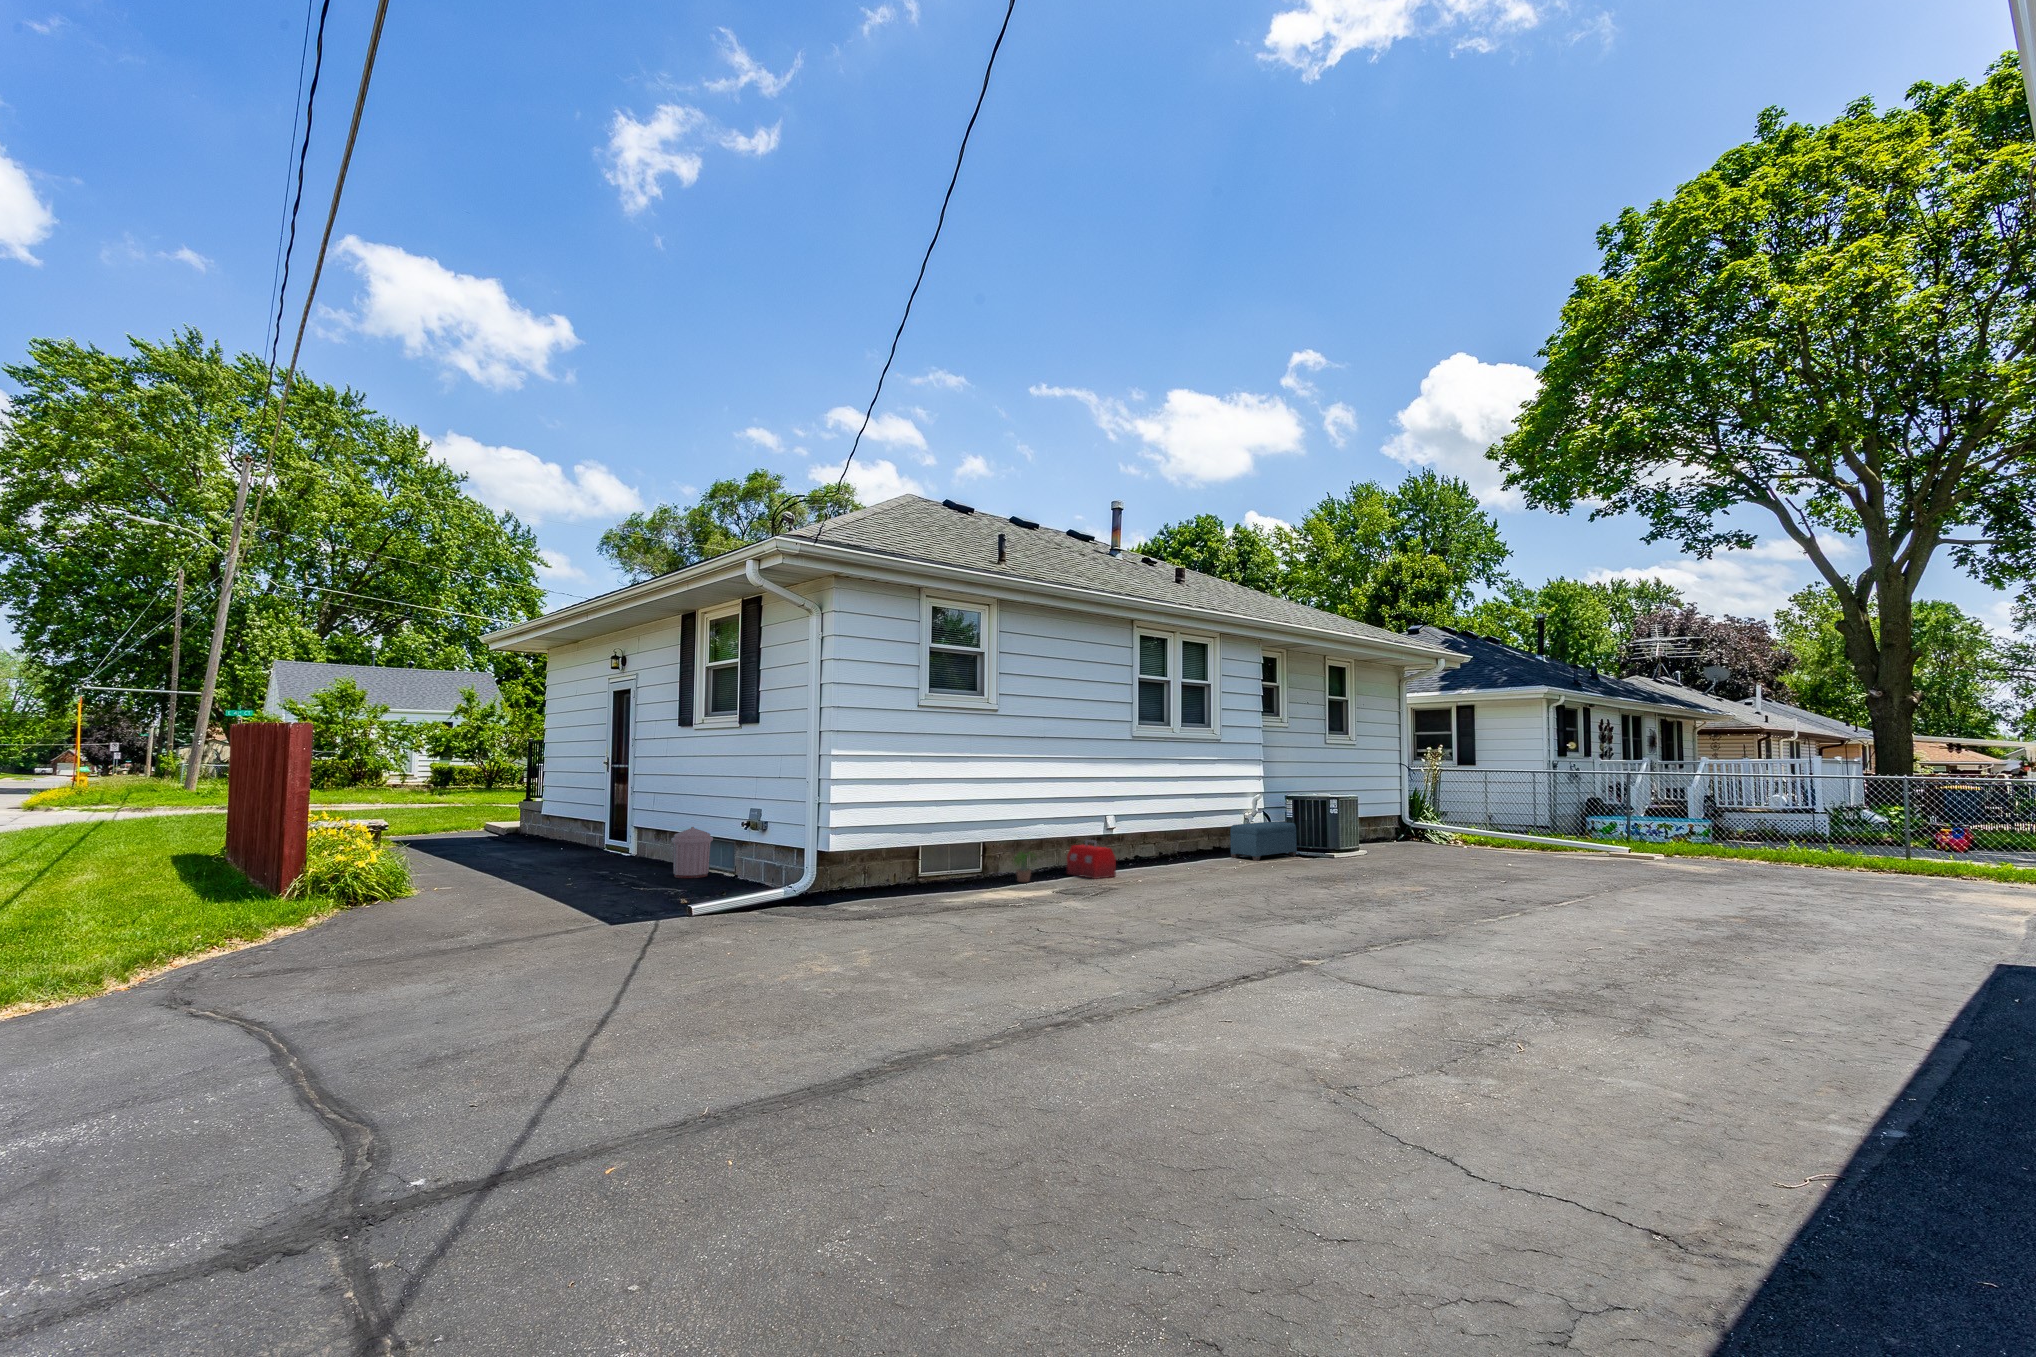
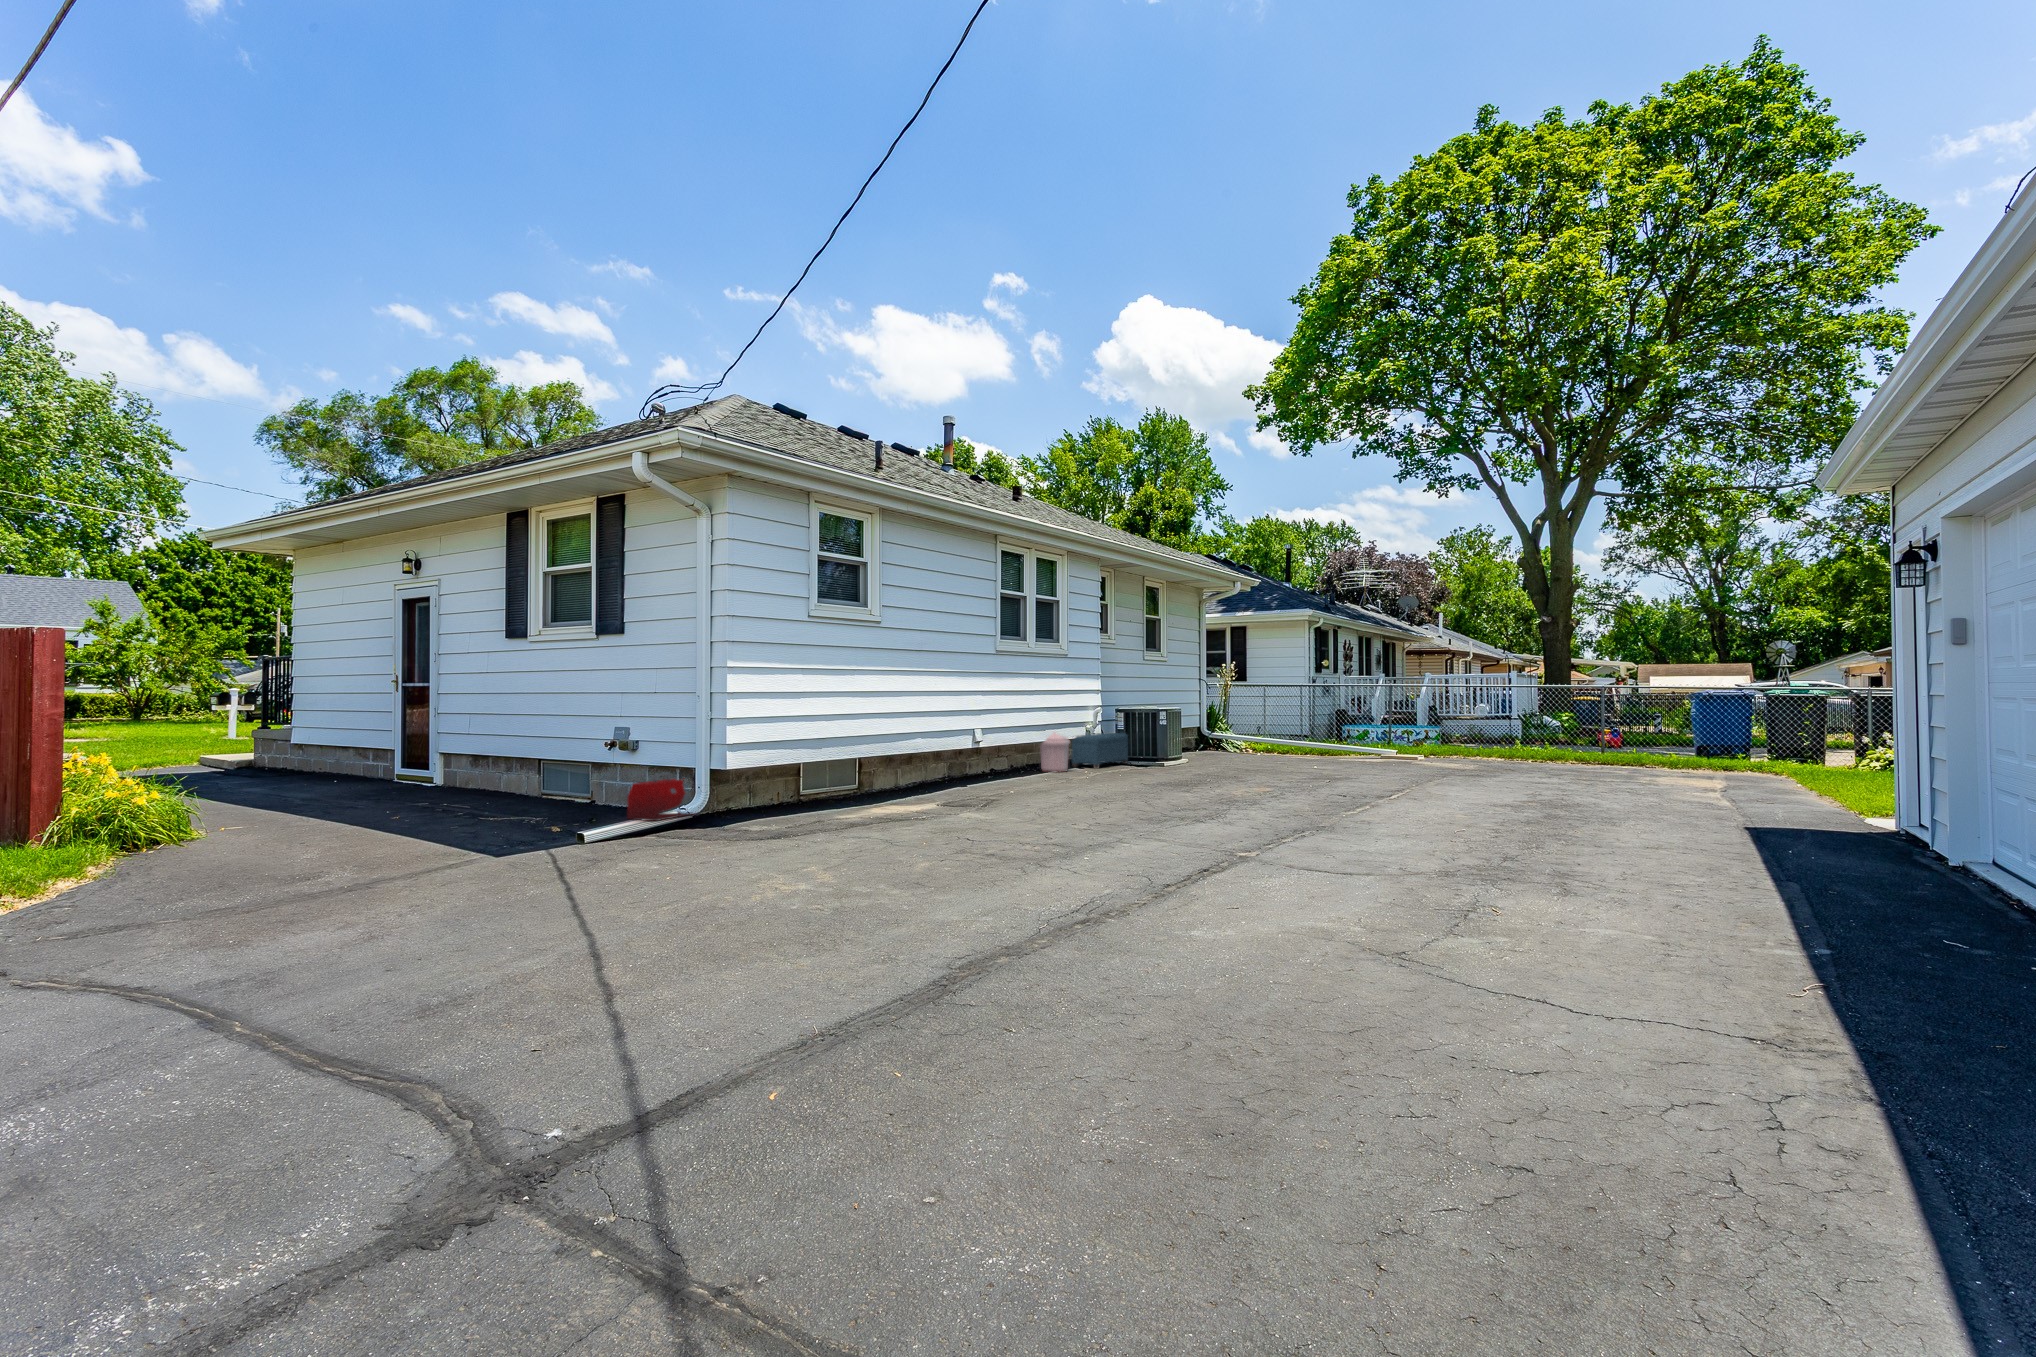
trash can: present [671,827,713,878] -> present [1040,733,1070,772]
toolbox: present [1067,840,1116,879] -> present [627,772,693,821]
potted plant: present [1014,852,1036,882] -> none [886,763,918,793]

